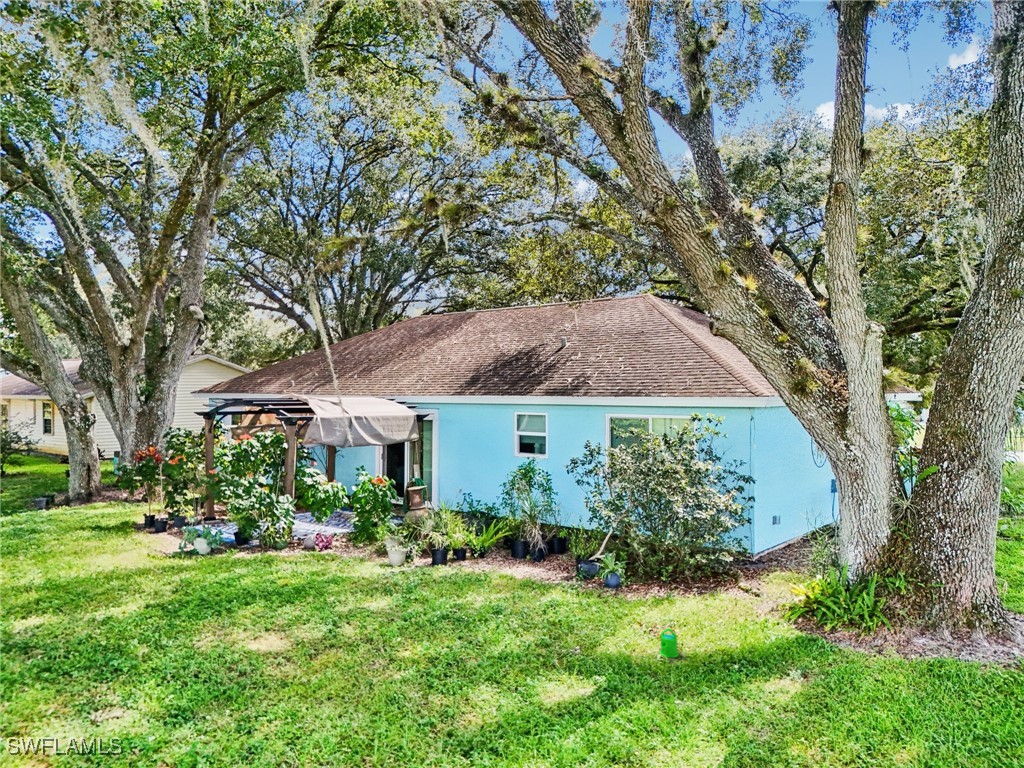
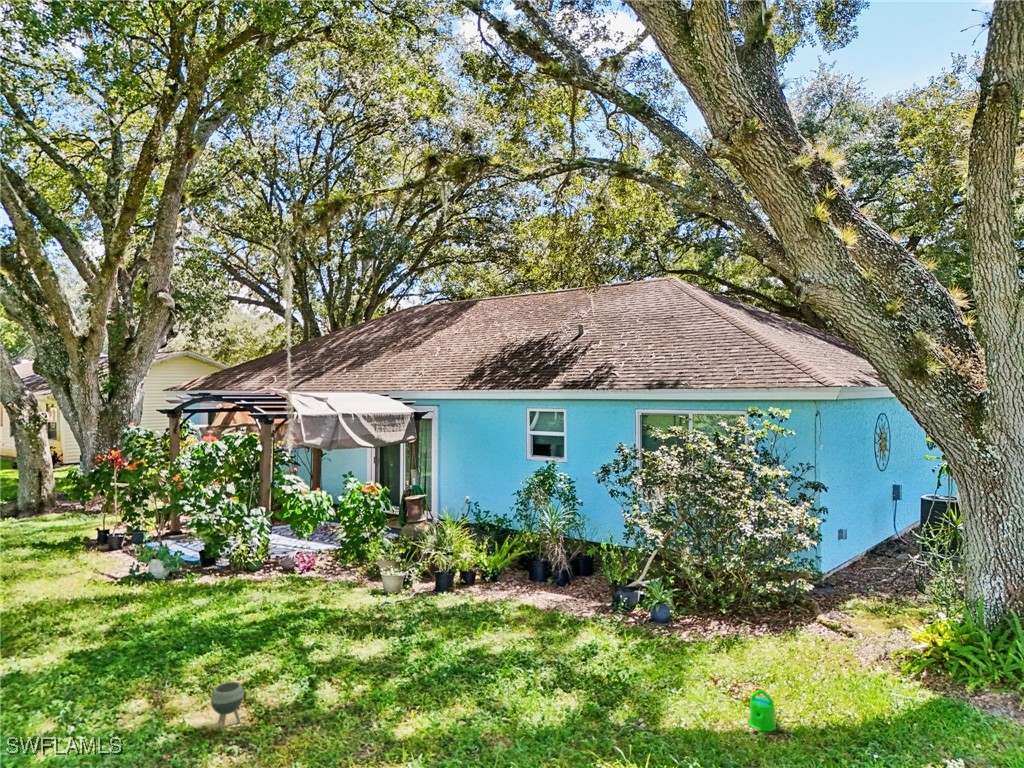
planter: none [263,621,286,656] -> present [211,682,244,732]

